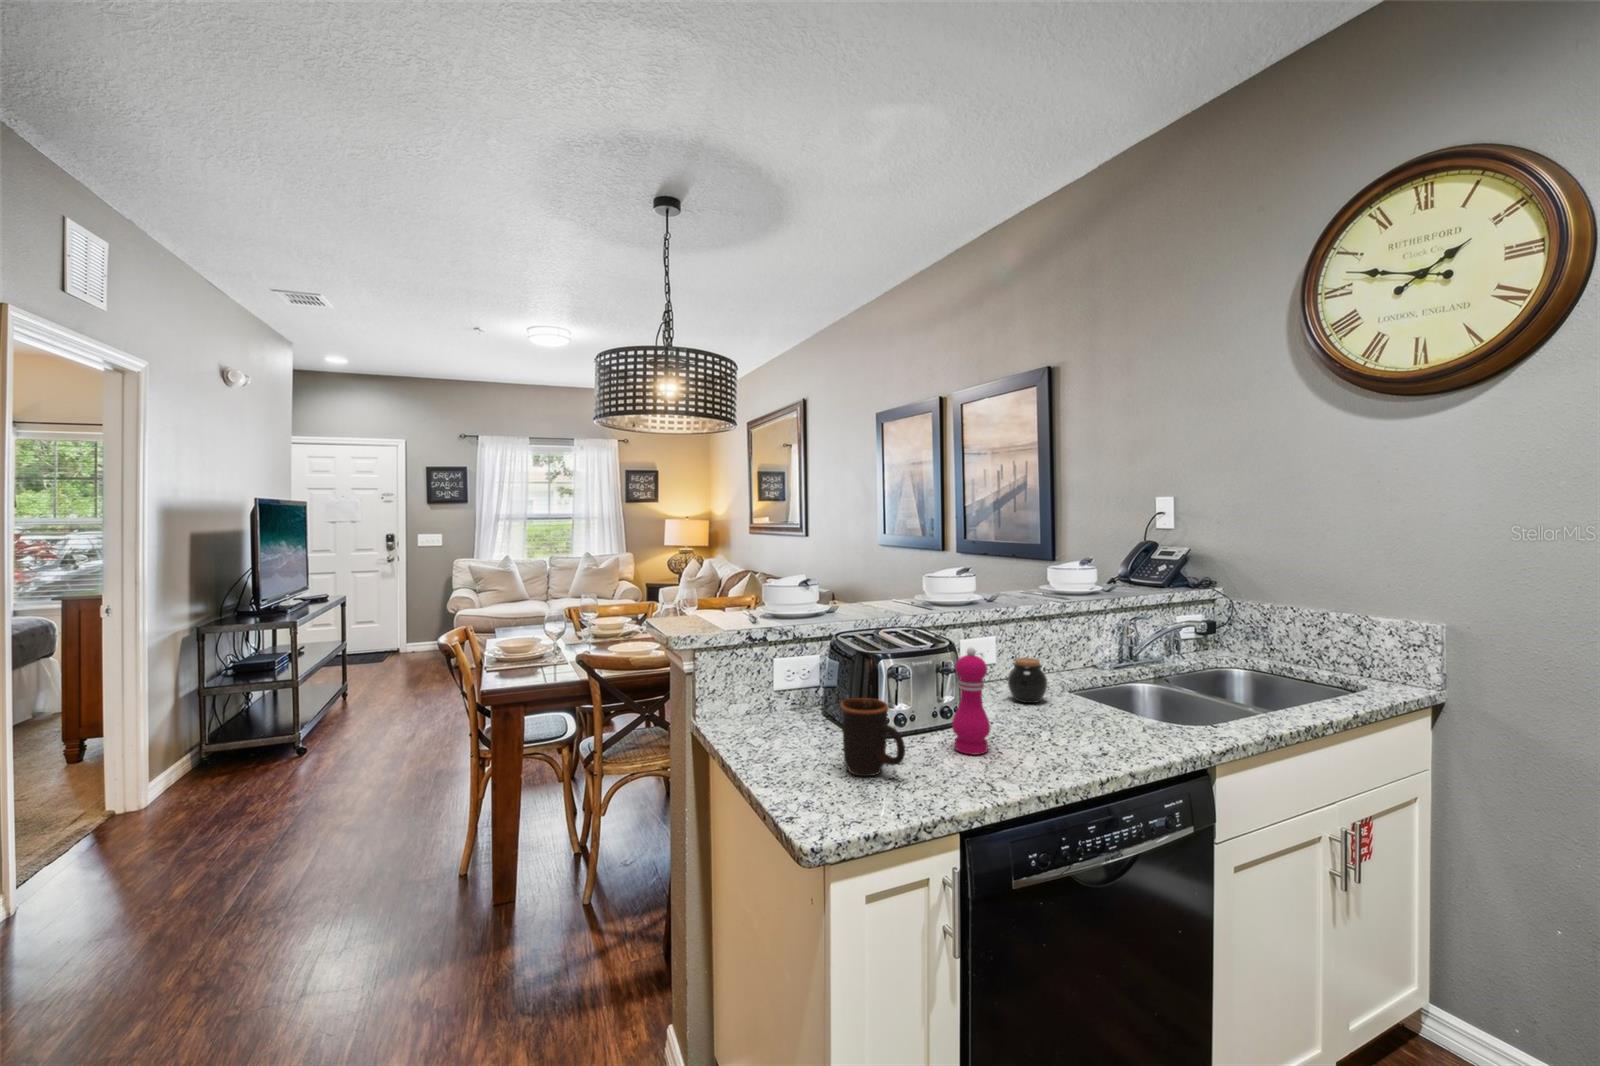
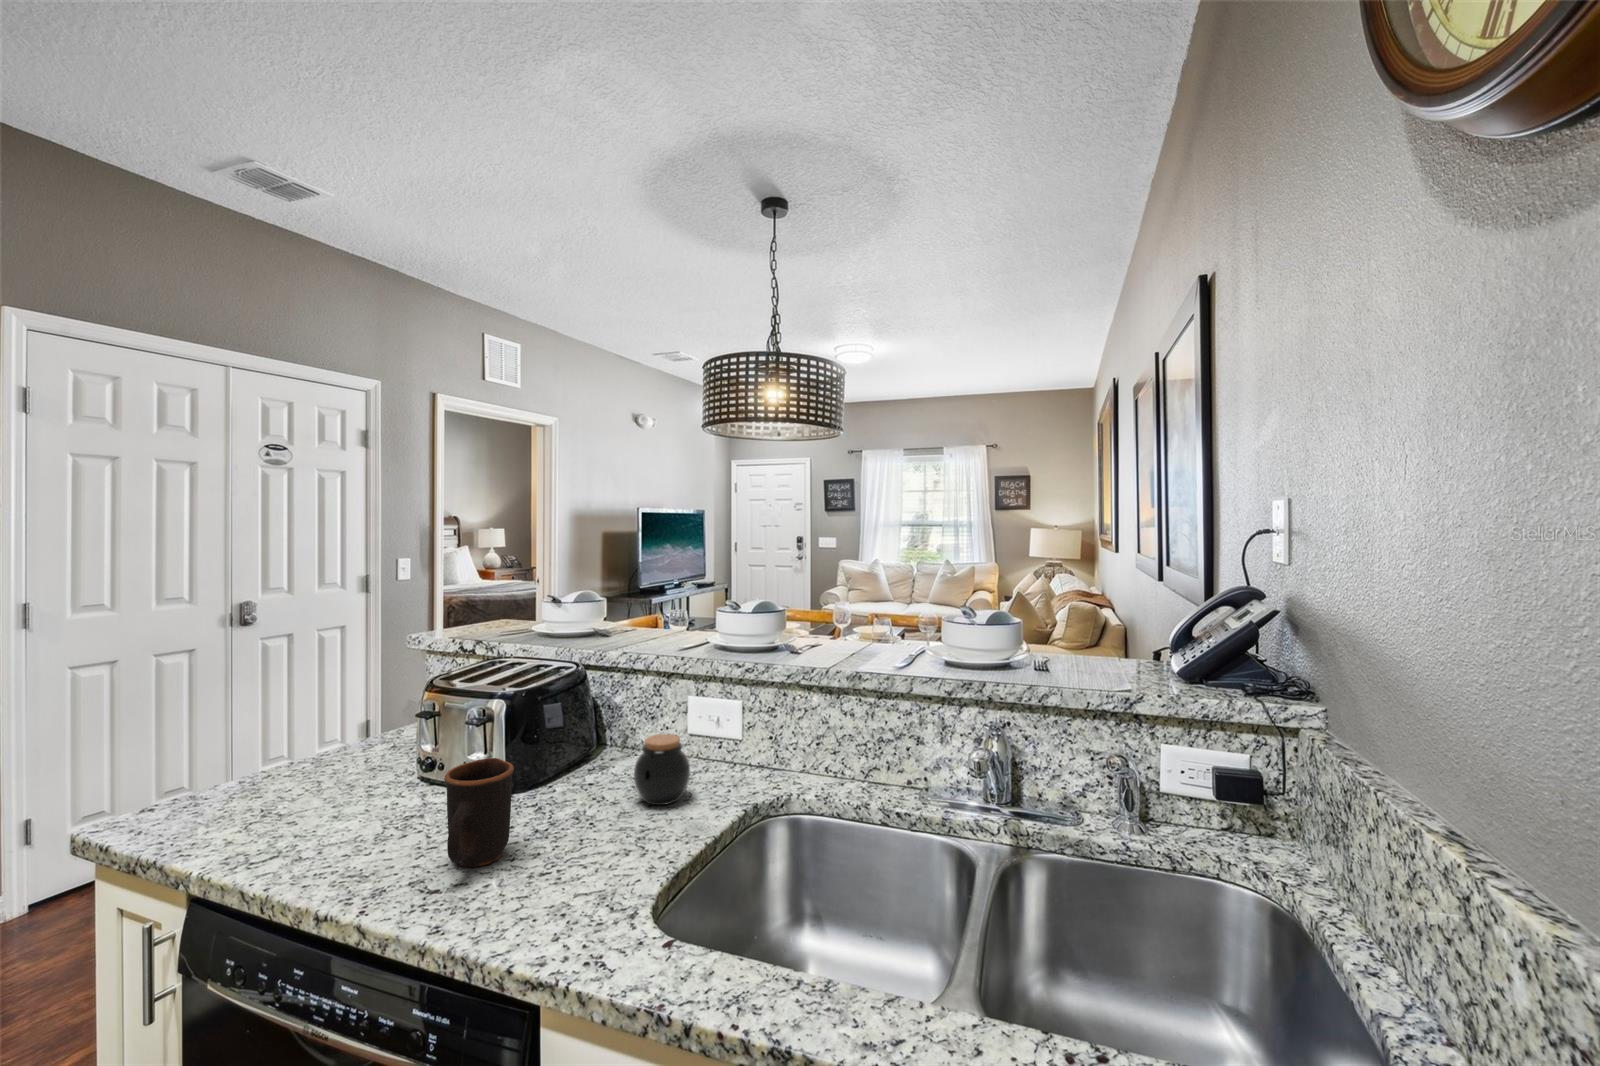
pepper mill: present [952,648,990,755] -> none [362,690,416,826]
mug: present [840,698,905,776] -> present [444,758,514,867]

